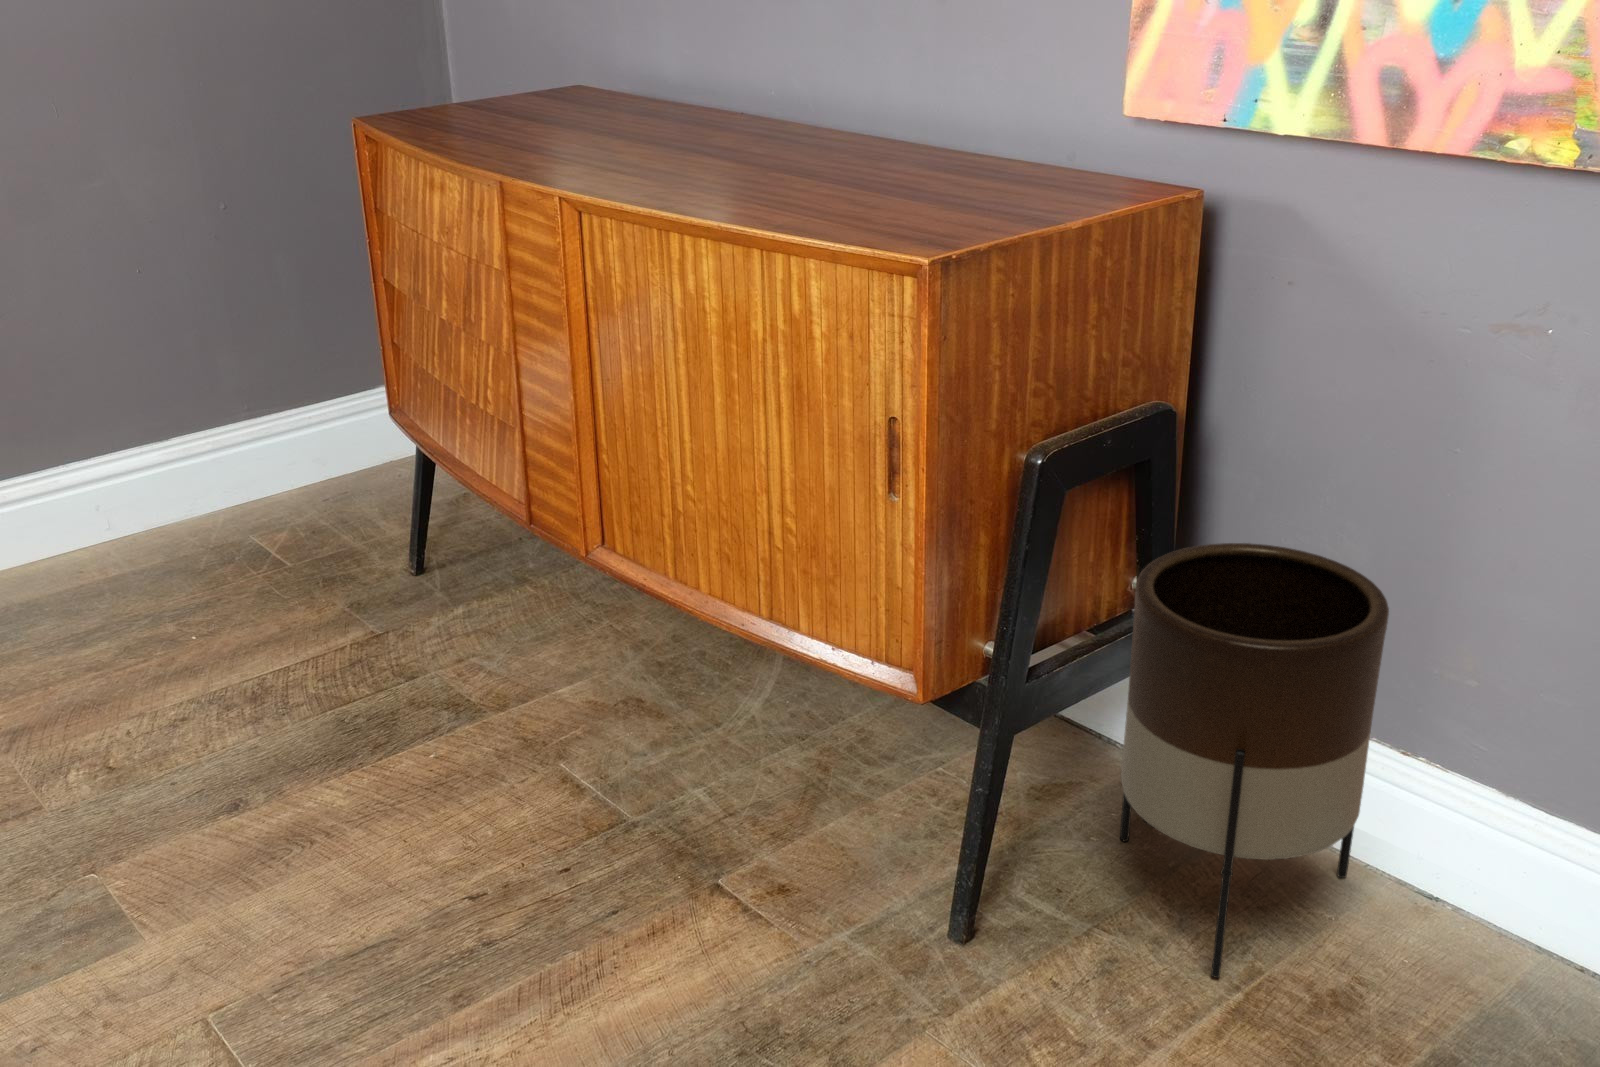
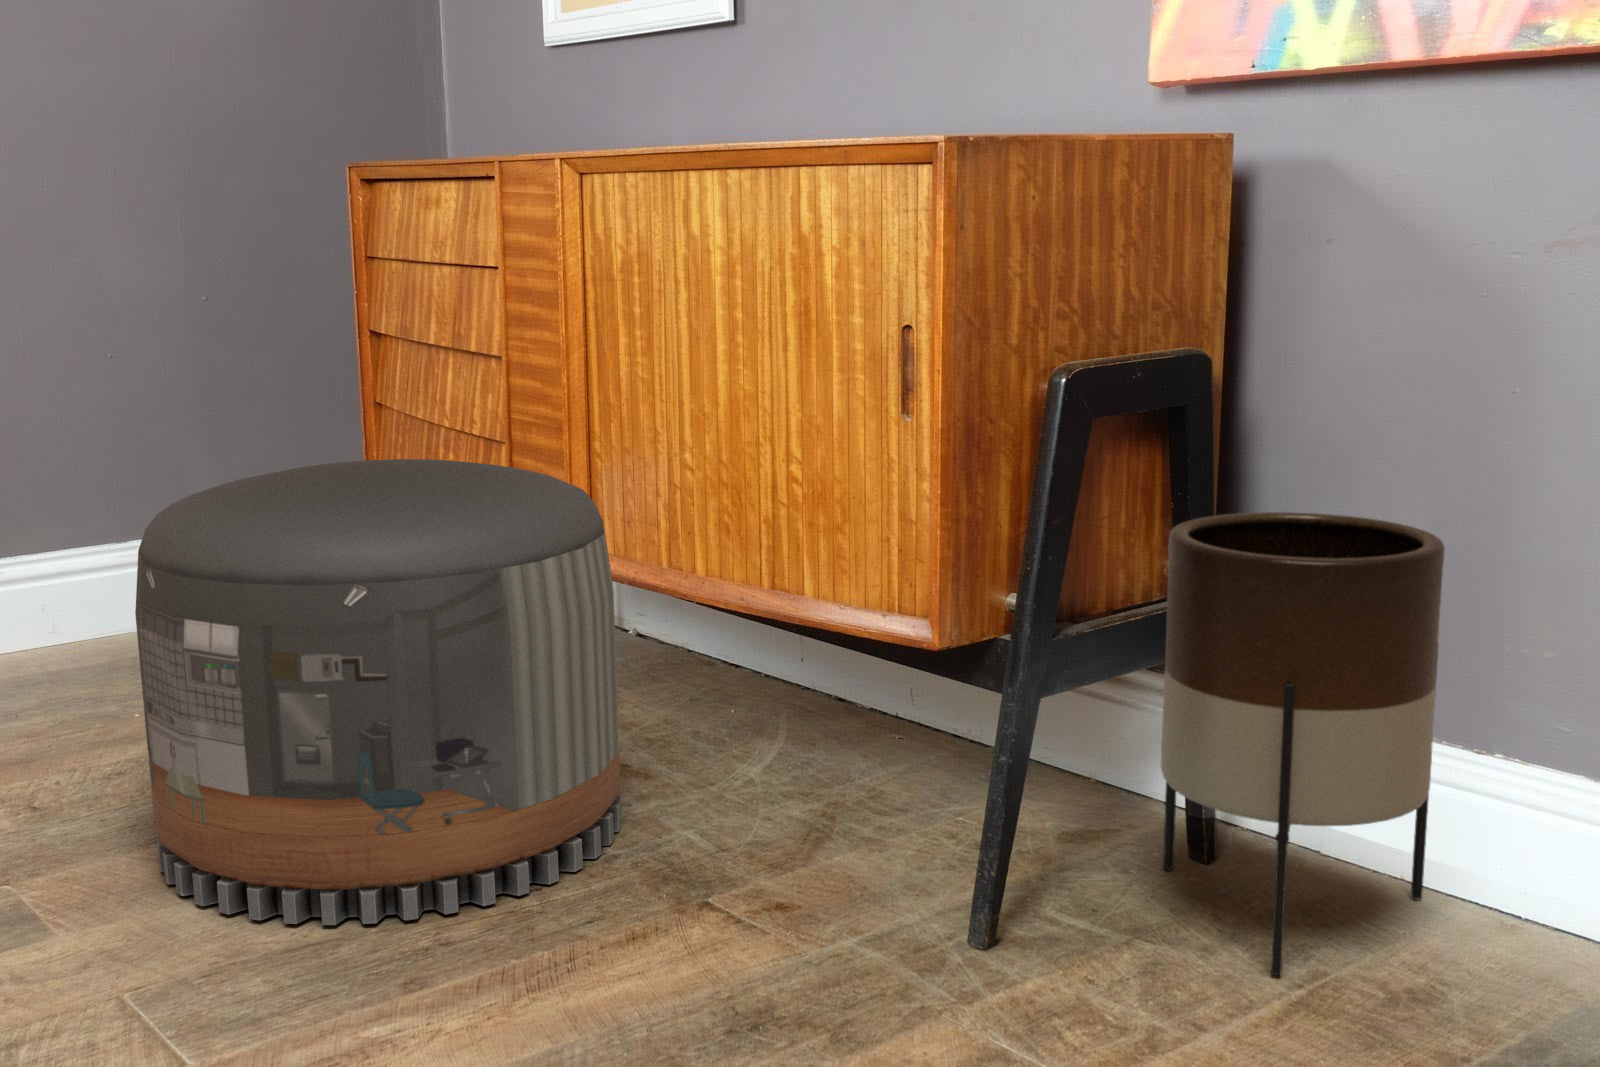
pouf: none [183,453,639,921] -> present [135,459,622,925]

